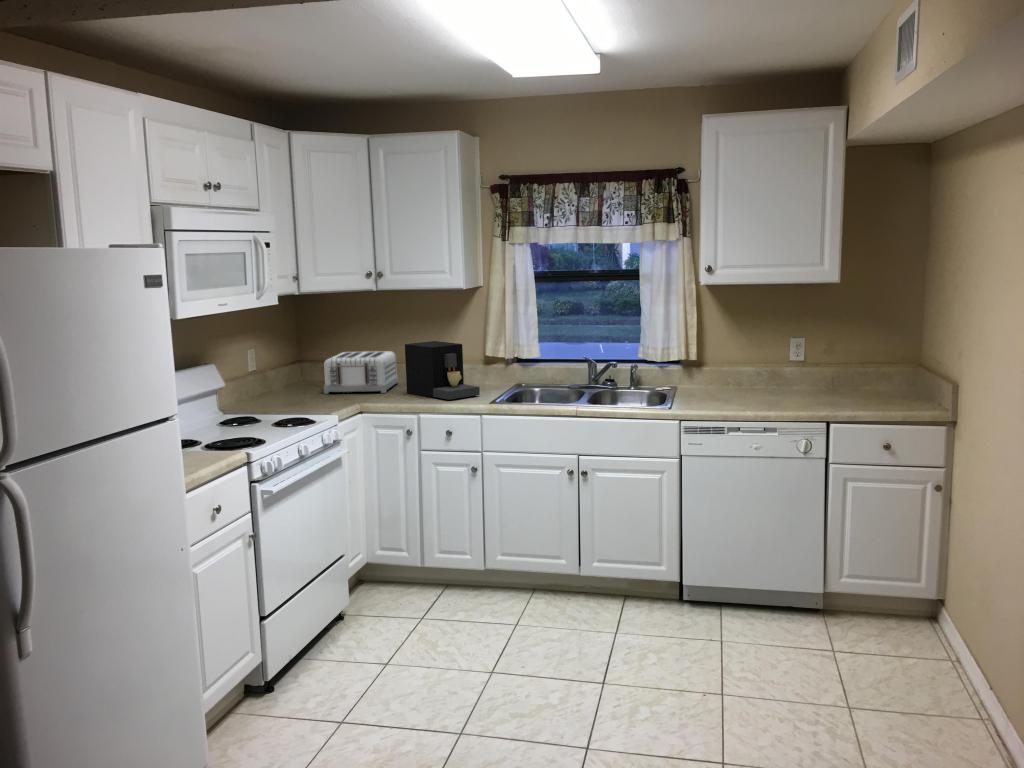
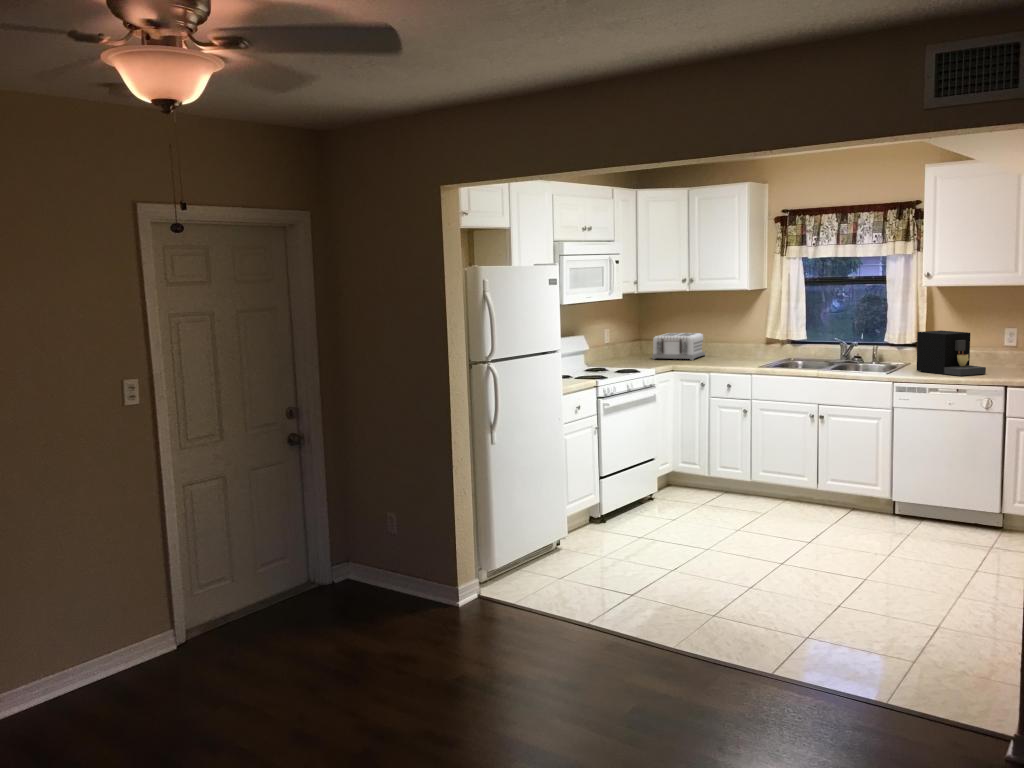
coffee maker: present [405,341,480,400] -> present [917,330,986,376]

